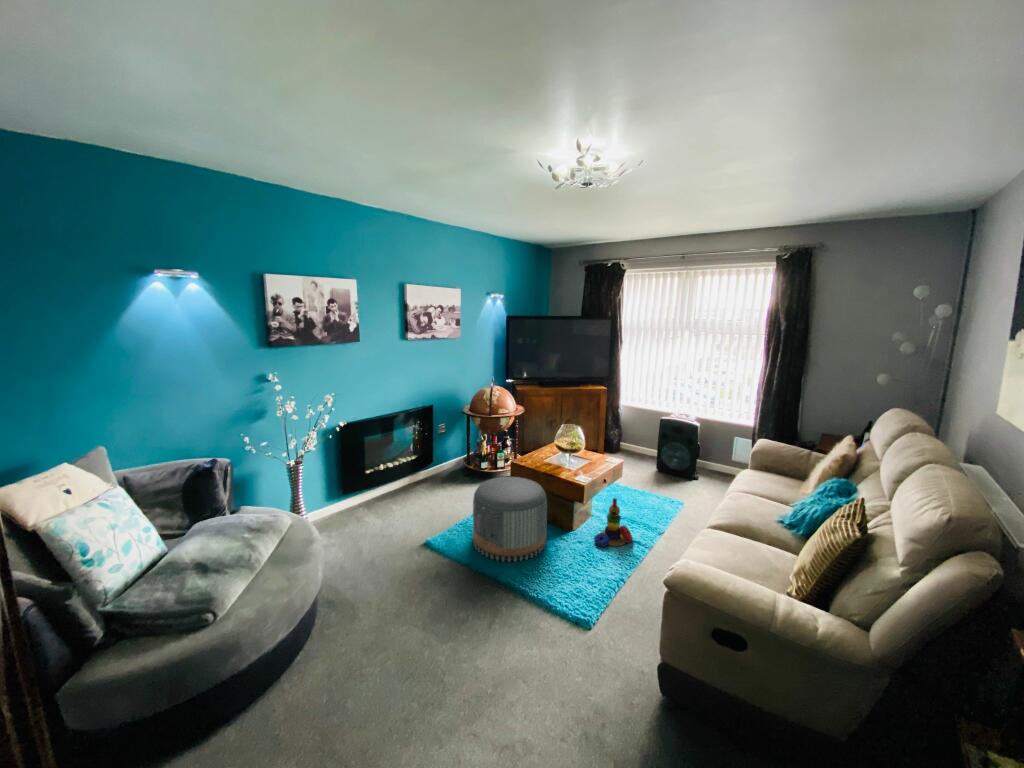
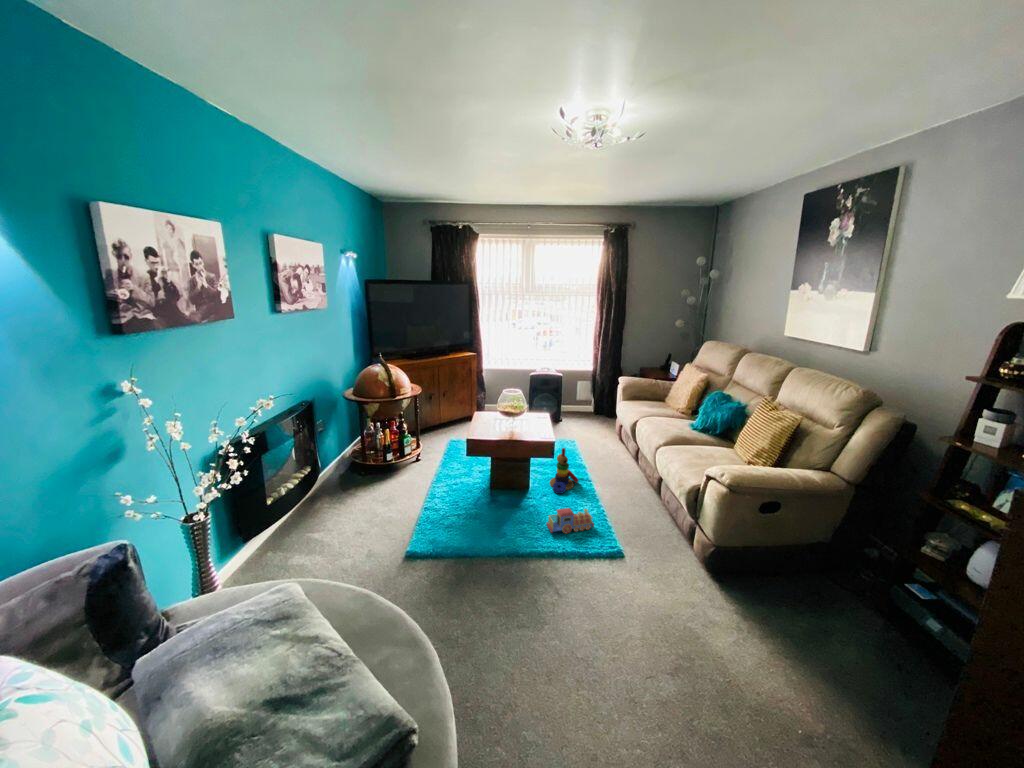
pouf: present [473,477,547,562] -> none [450,451,527,539]
toy train: none [542,554,594,589] -> present [547,508,594,533]

